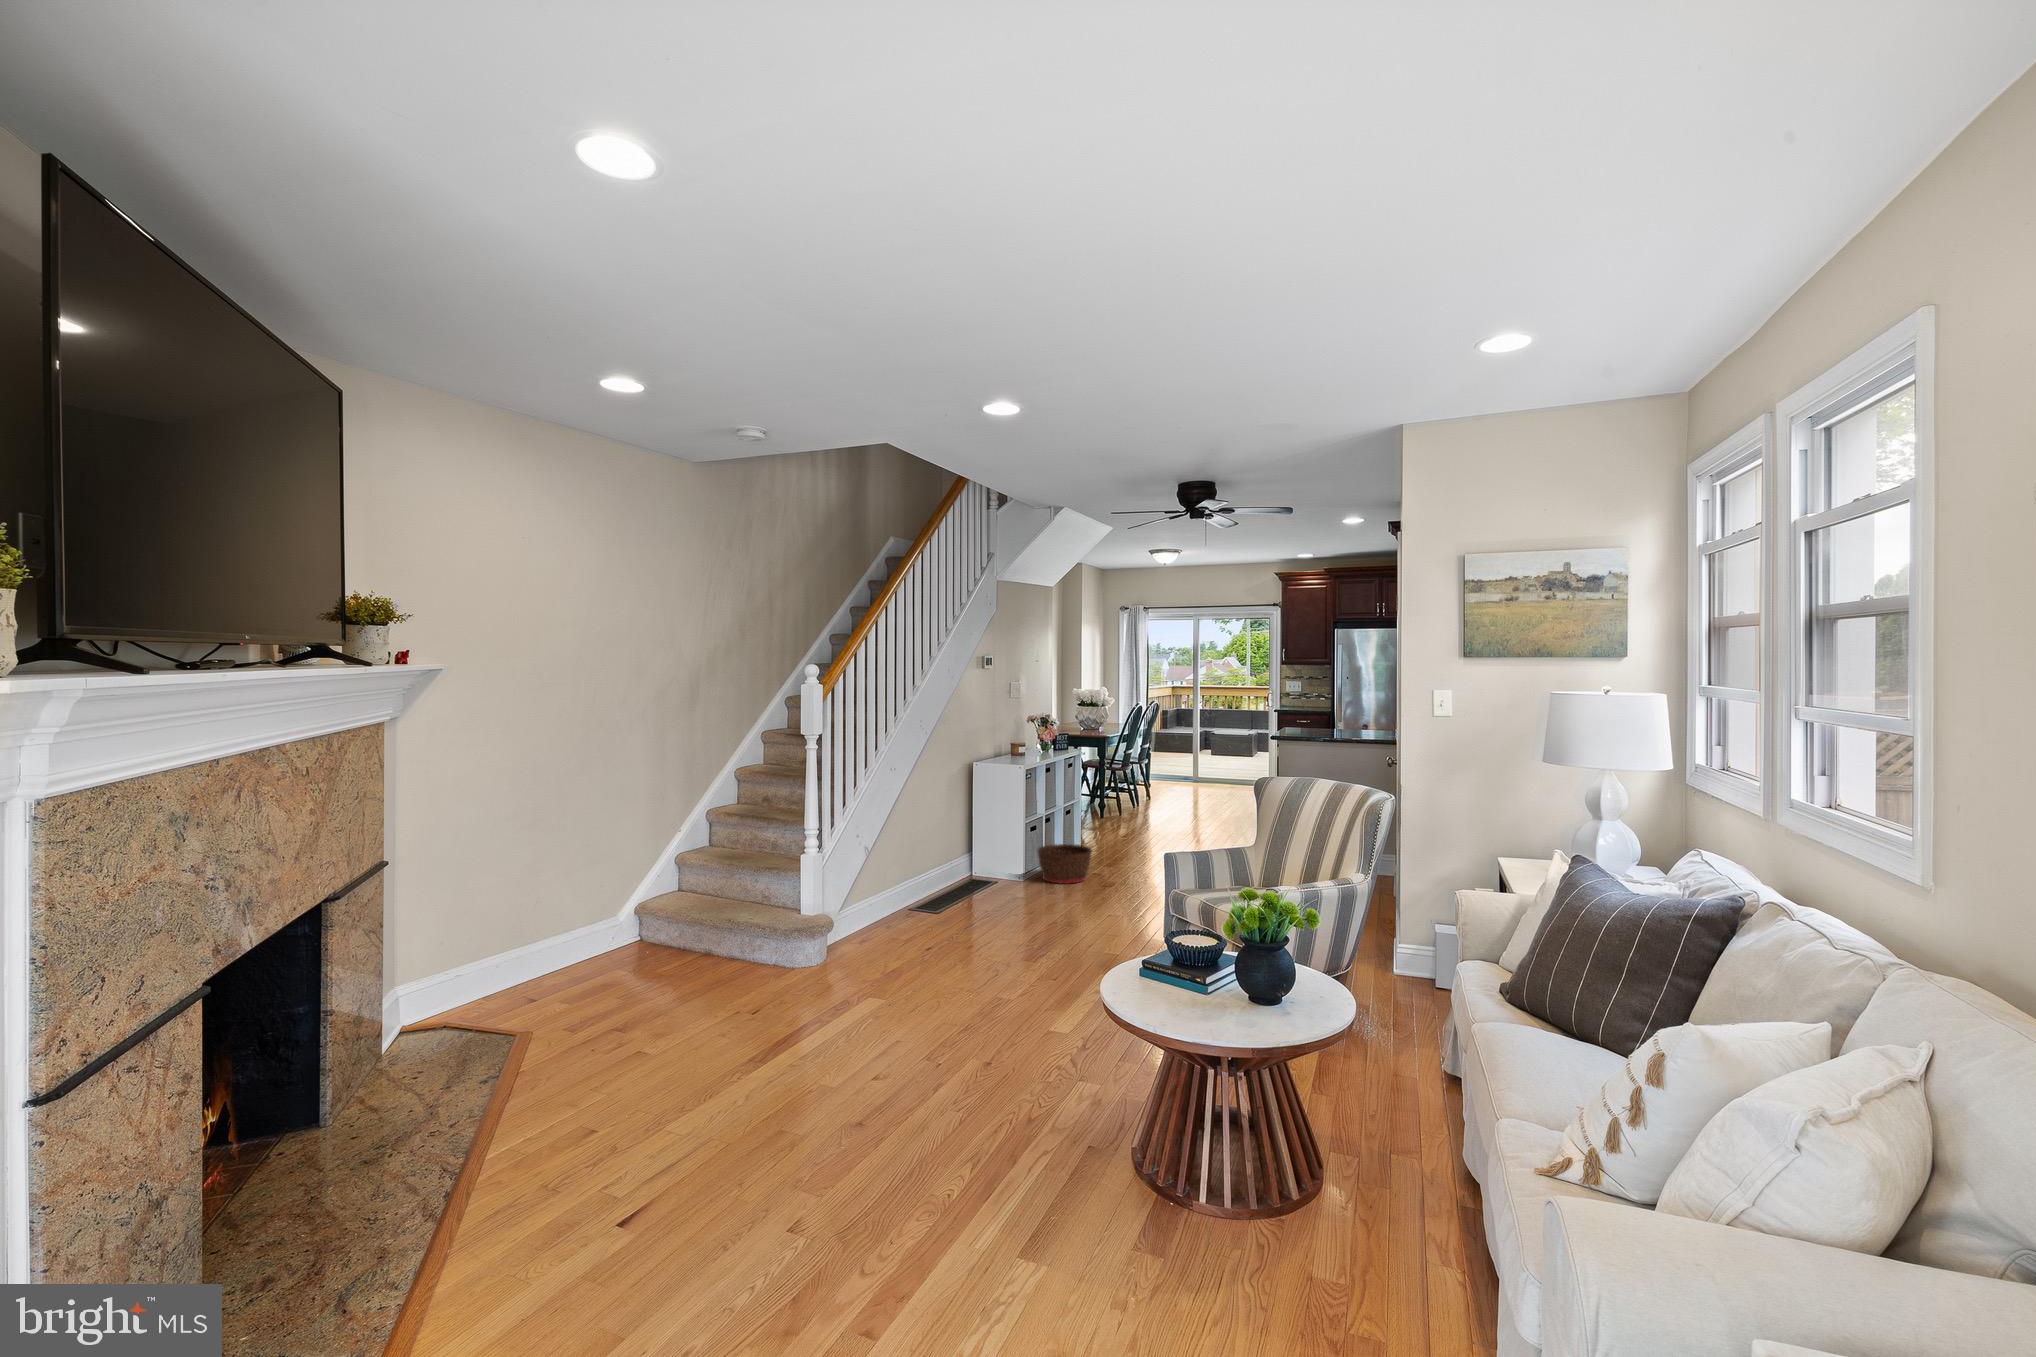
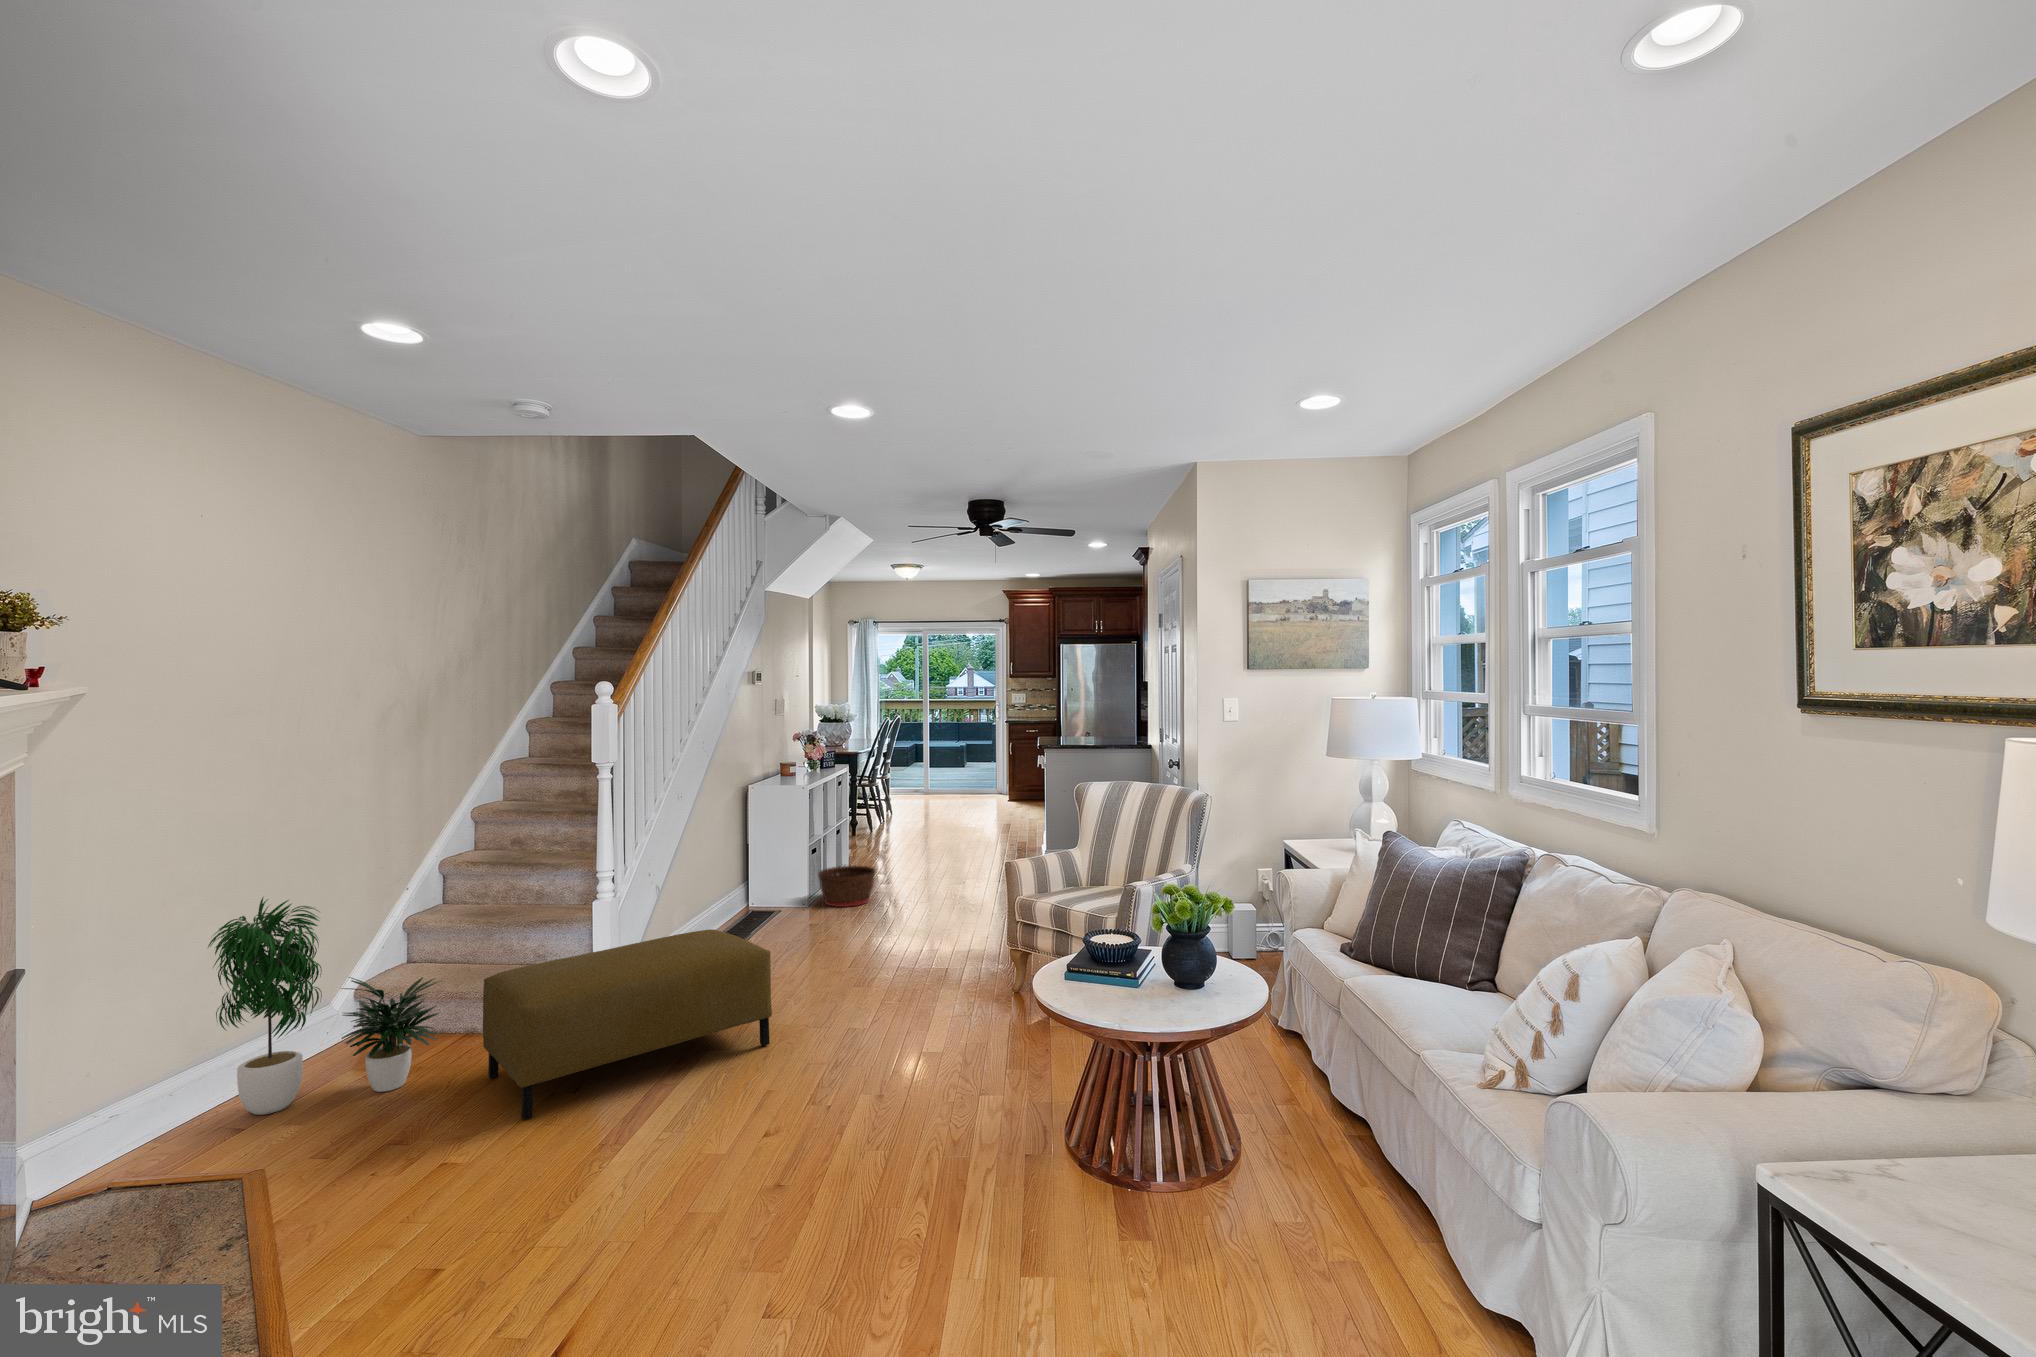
potted plant: none [508,826,669,995] -> present [208,898,440,1115]
ottoman: none [693,889,926,1030] -> present [483,929,772,1119]

